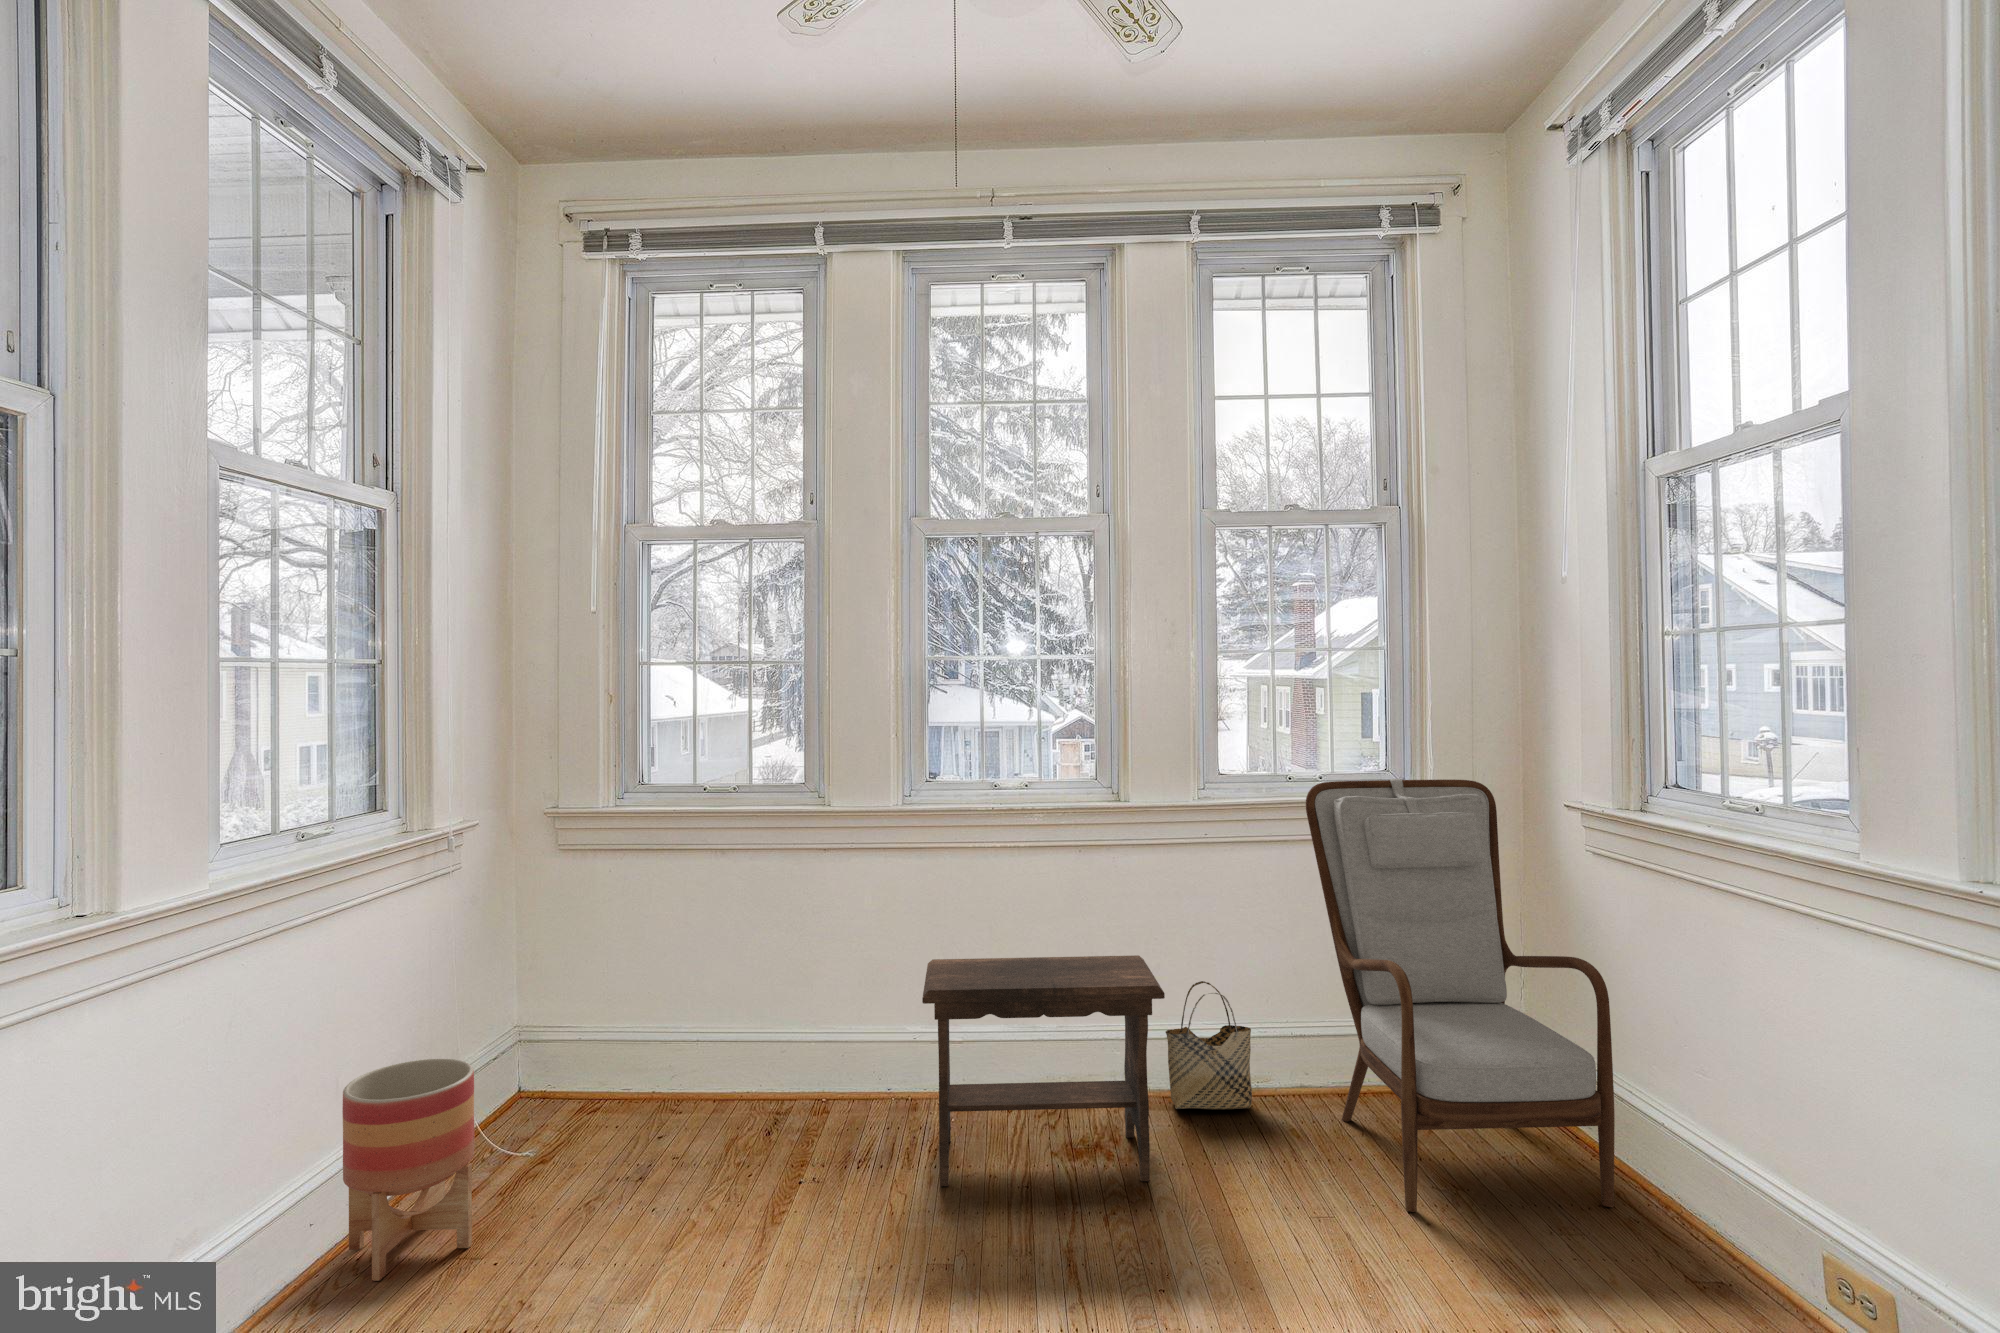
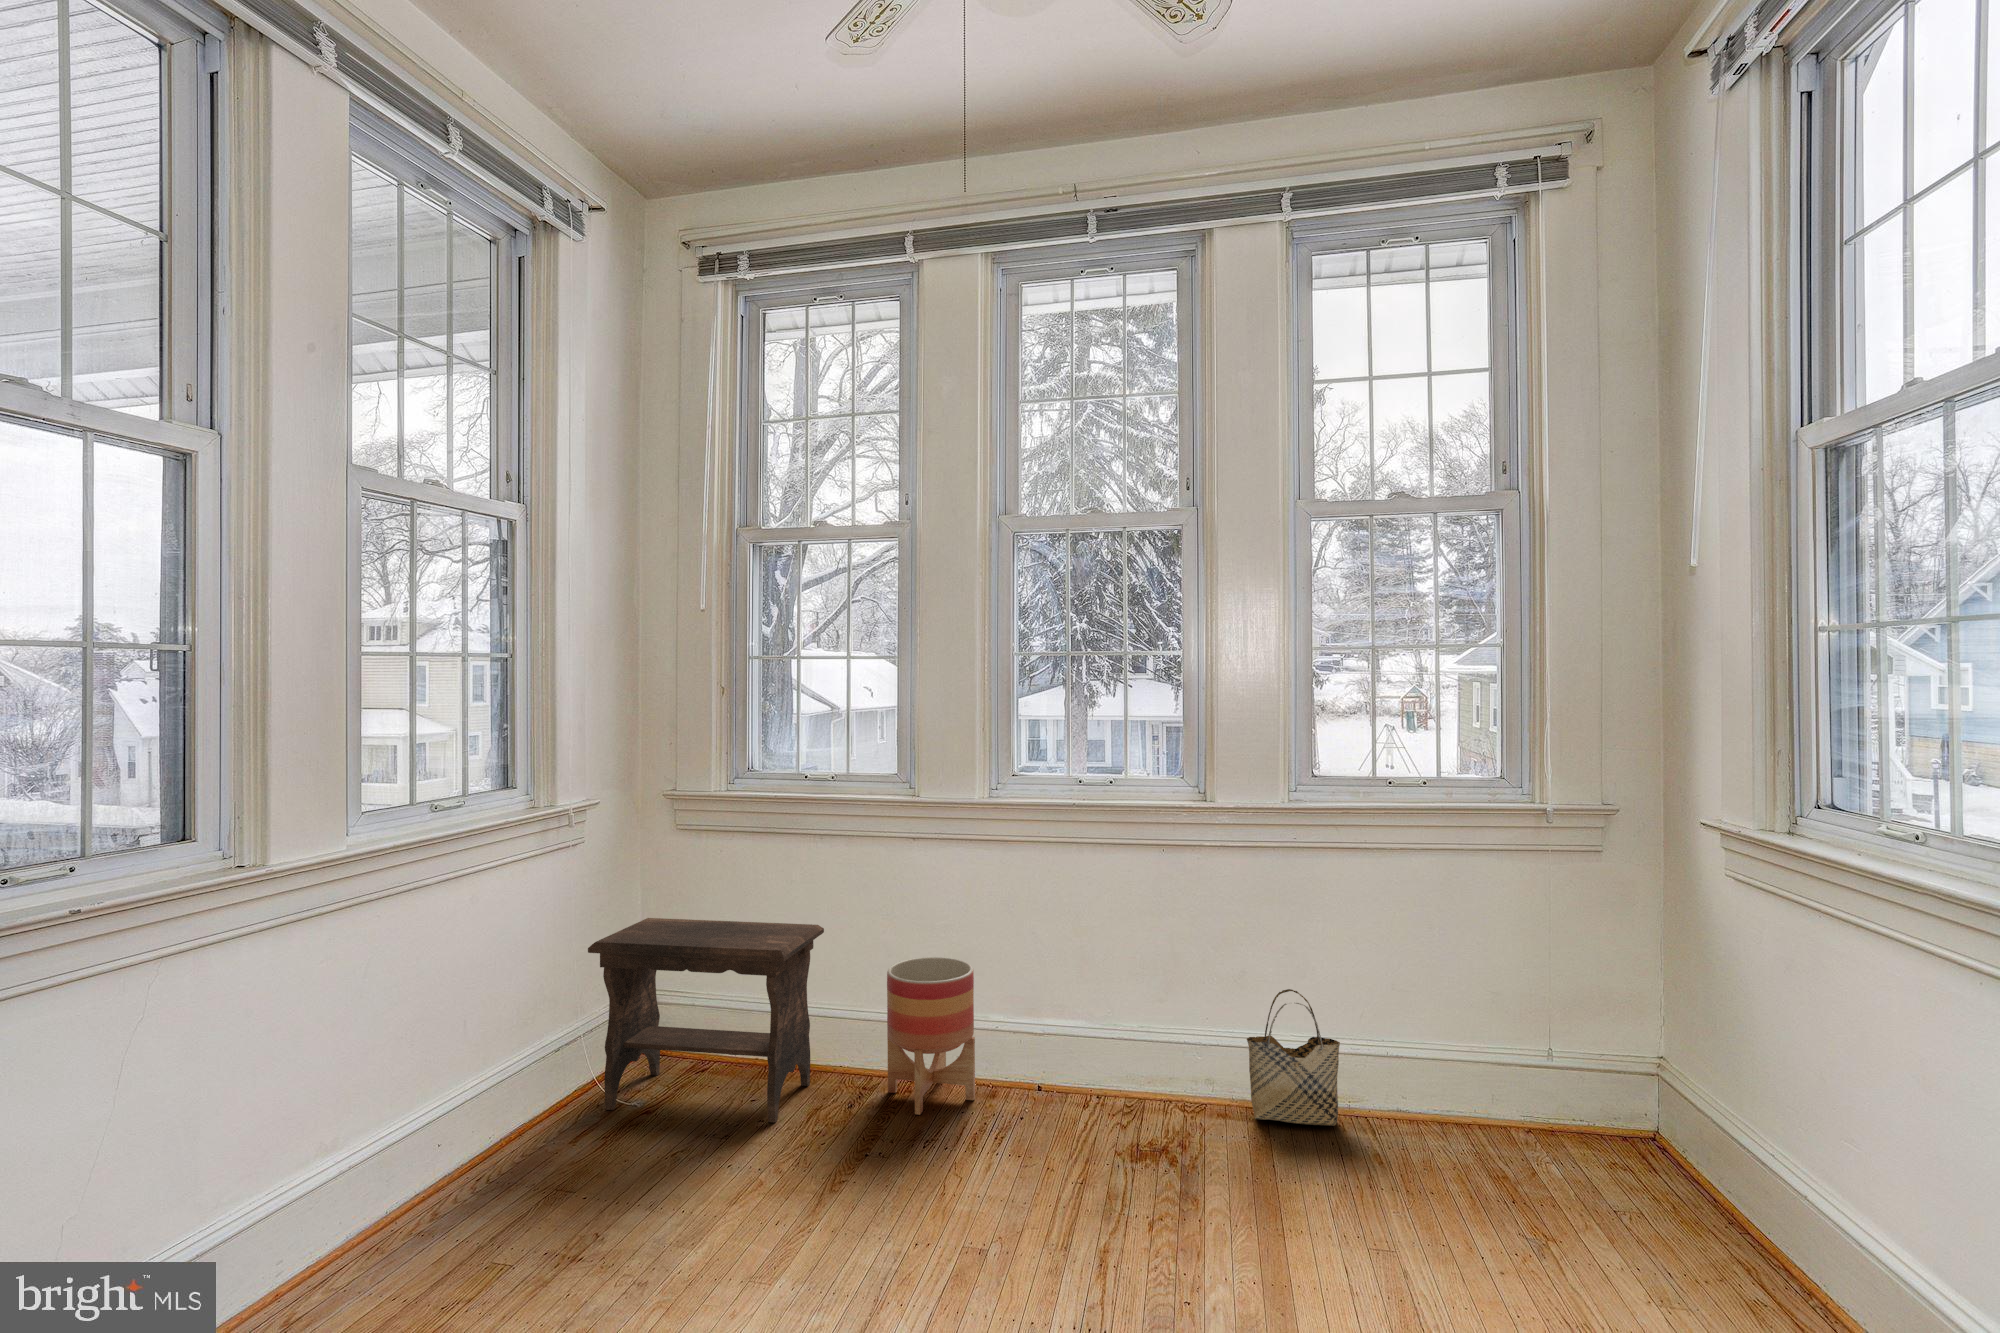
armchair: present [1306,779,1615,1212] -> none [1402,786,1737,1284]
footstool: present [922,955,1165,1186] -> present [588,918,824,1123]
planter: present [342,1059,474,1281] -> present [887,957,975,1115]

